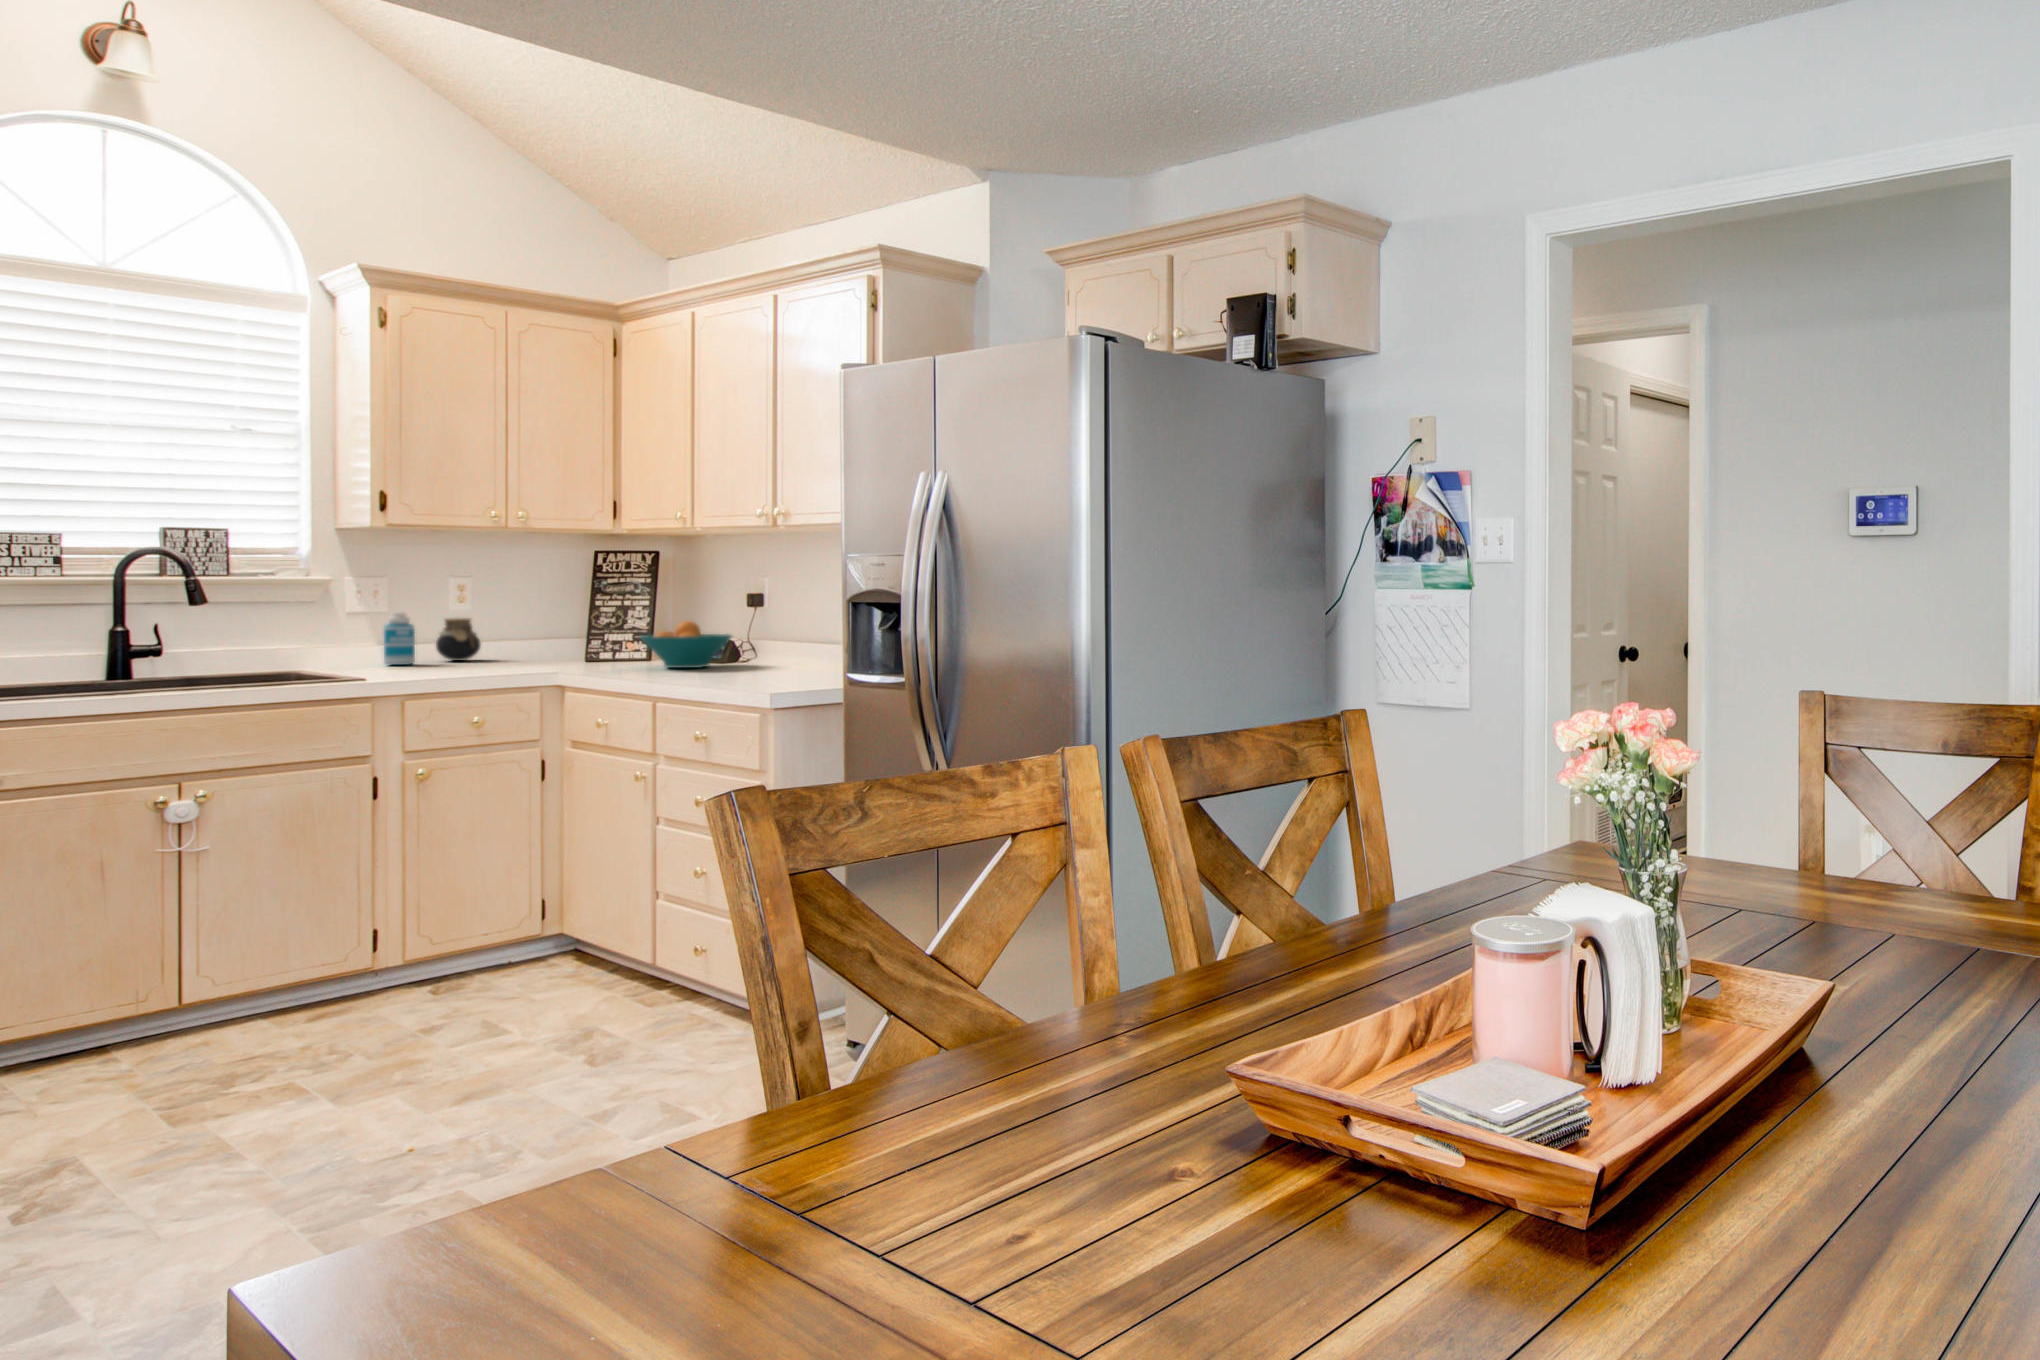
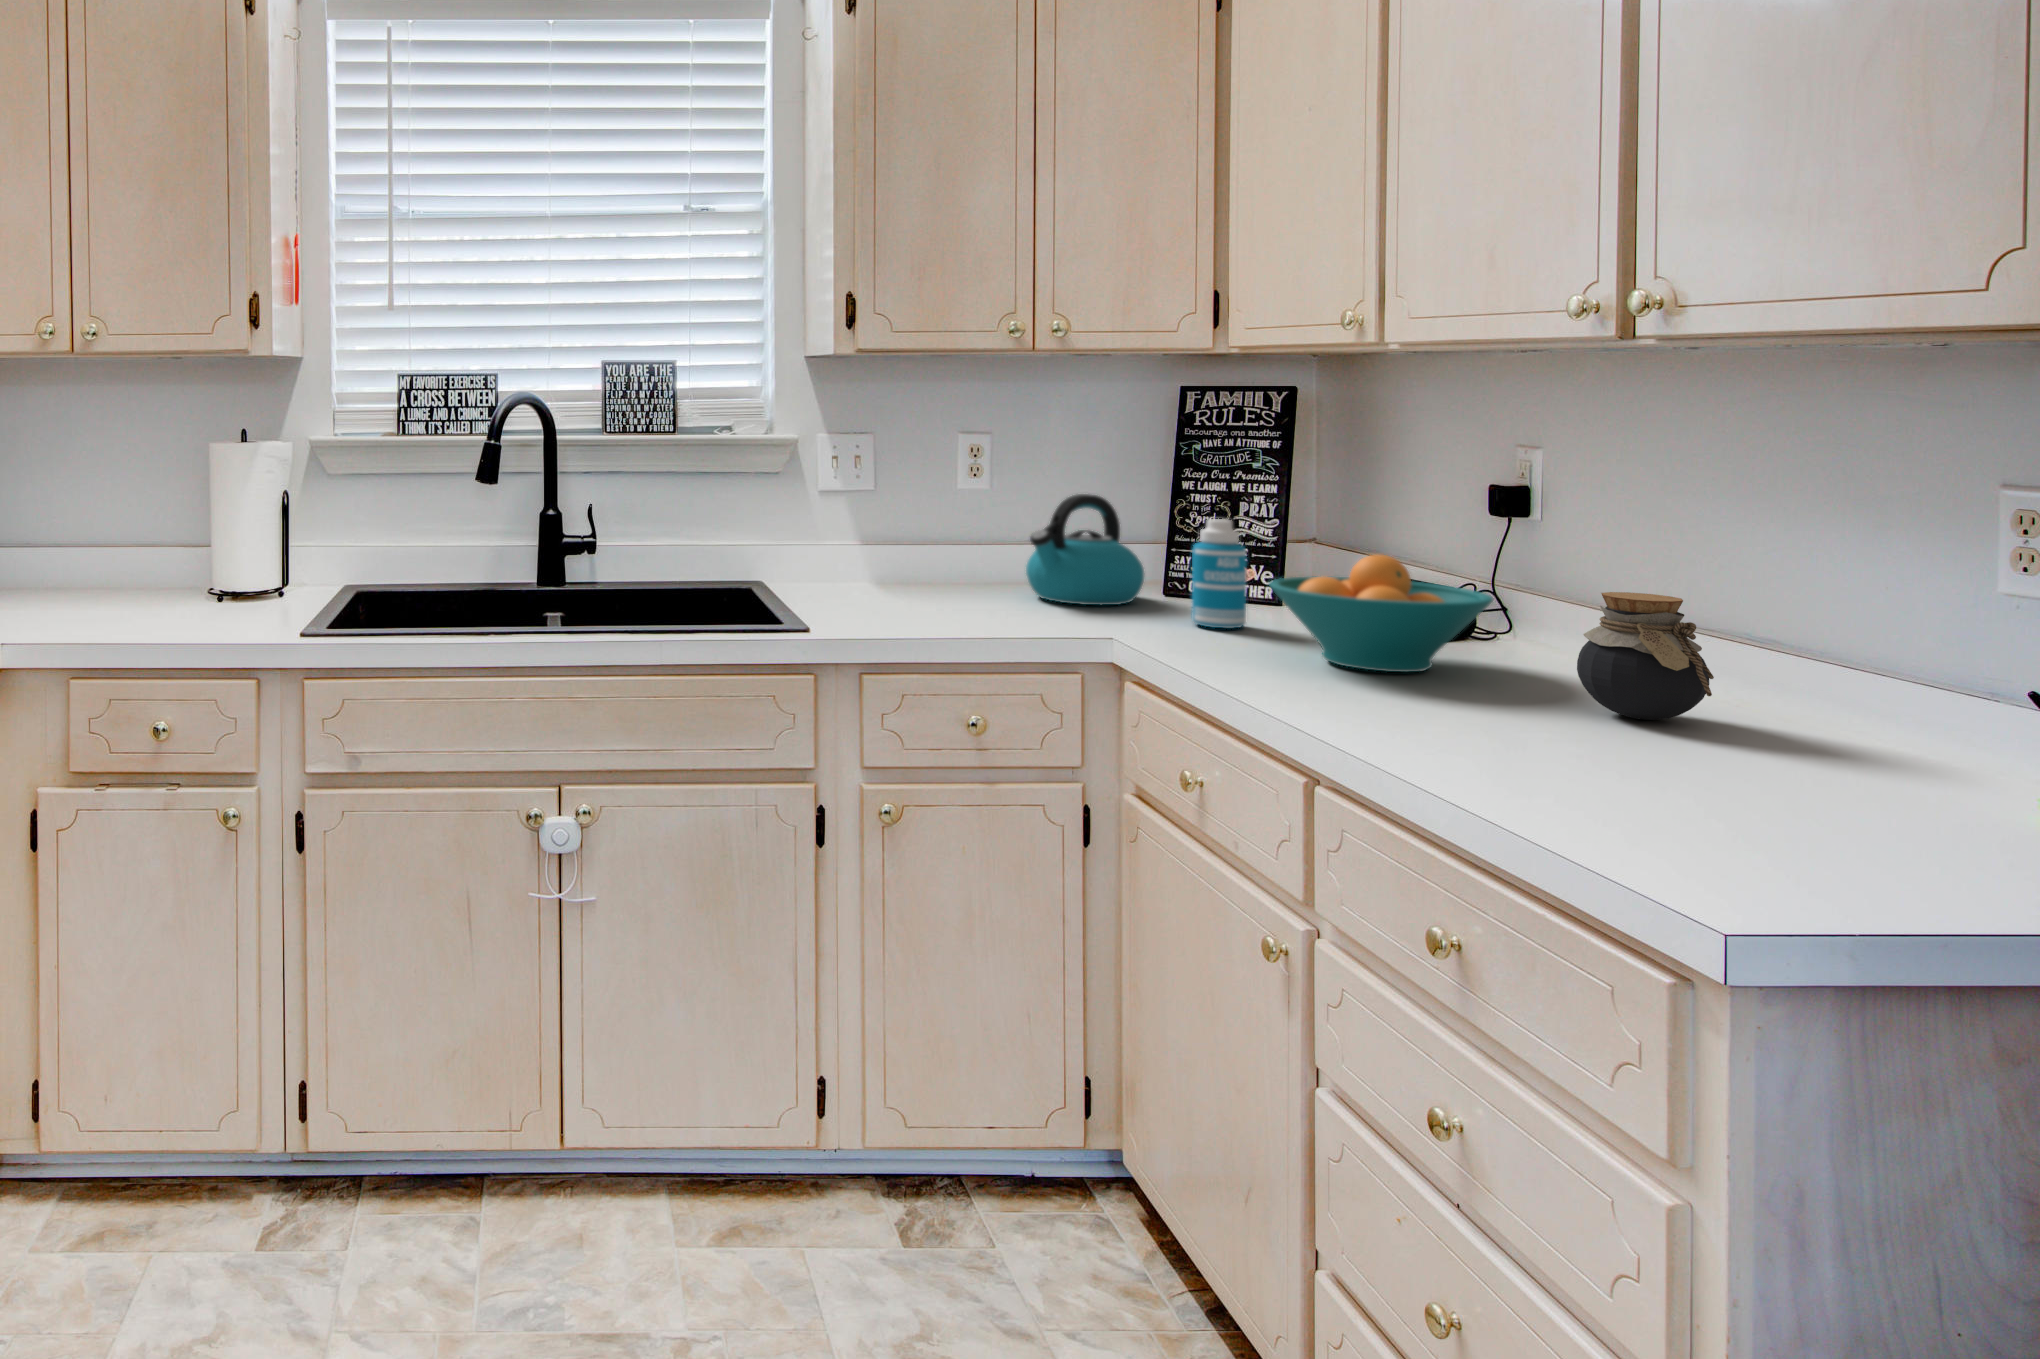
kettle: none [505,606,576,663] -> present [1026,494,1144,605]
bottle: present [384,612,415,665] -> present [1192,519,1247,629]
jar: present [436,618,481,661] -> present [1577,592,1714,720]

